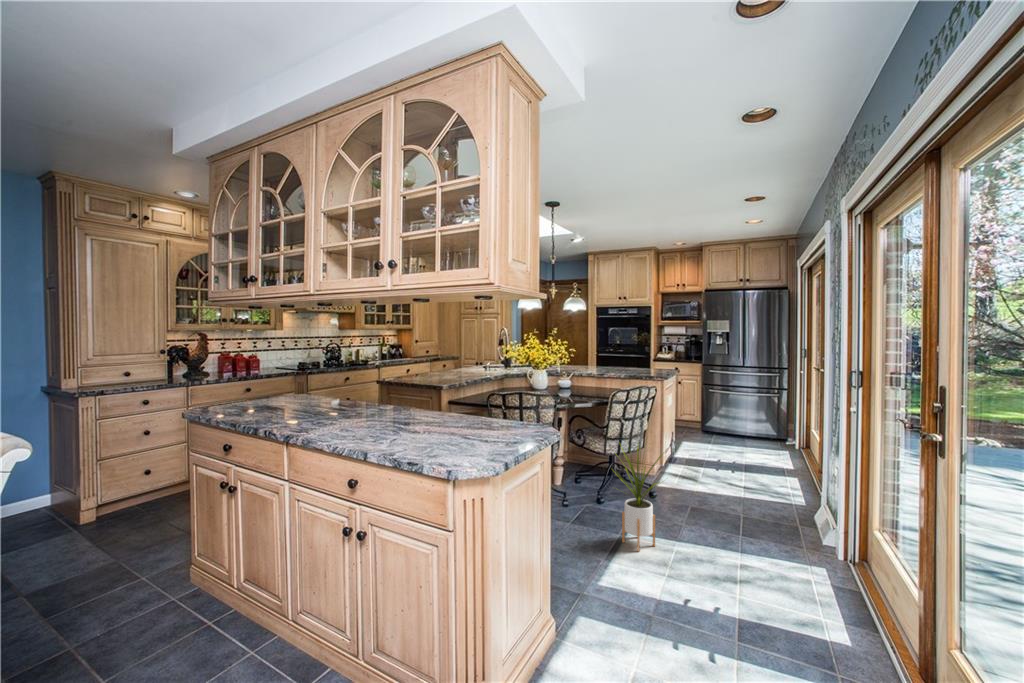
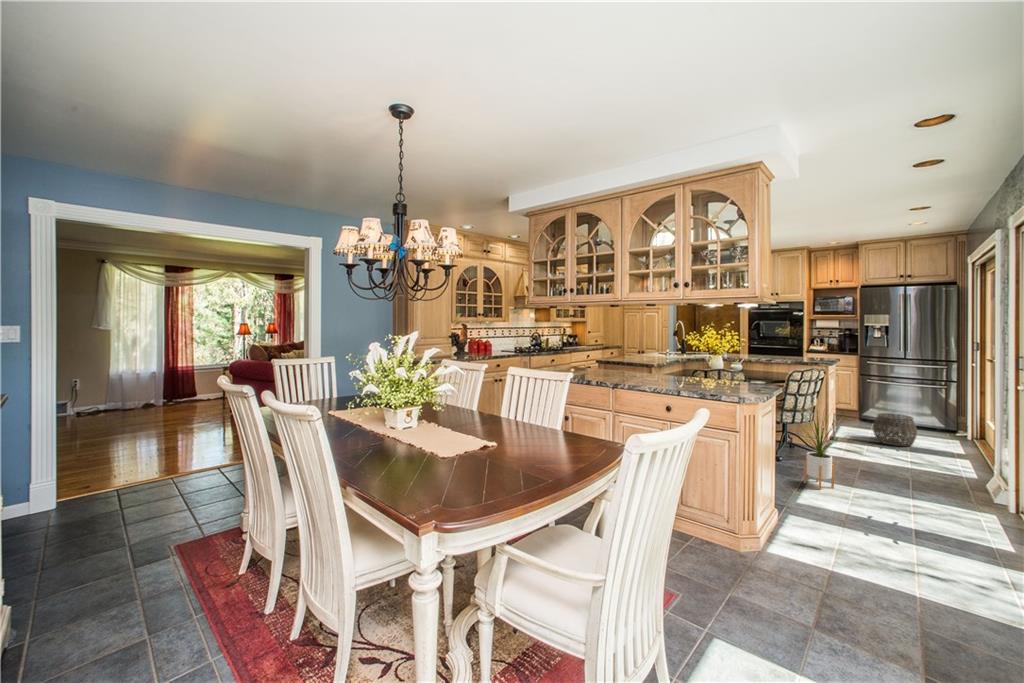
woven basket: none [711,431,753,470] -> present [873,413,917,446]

